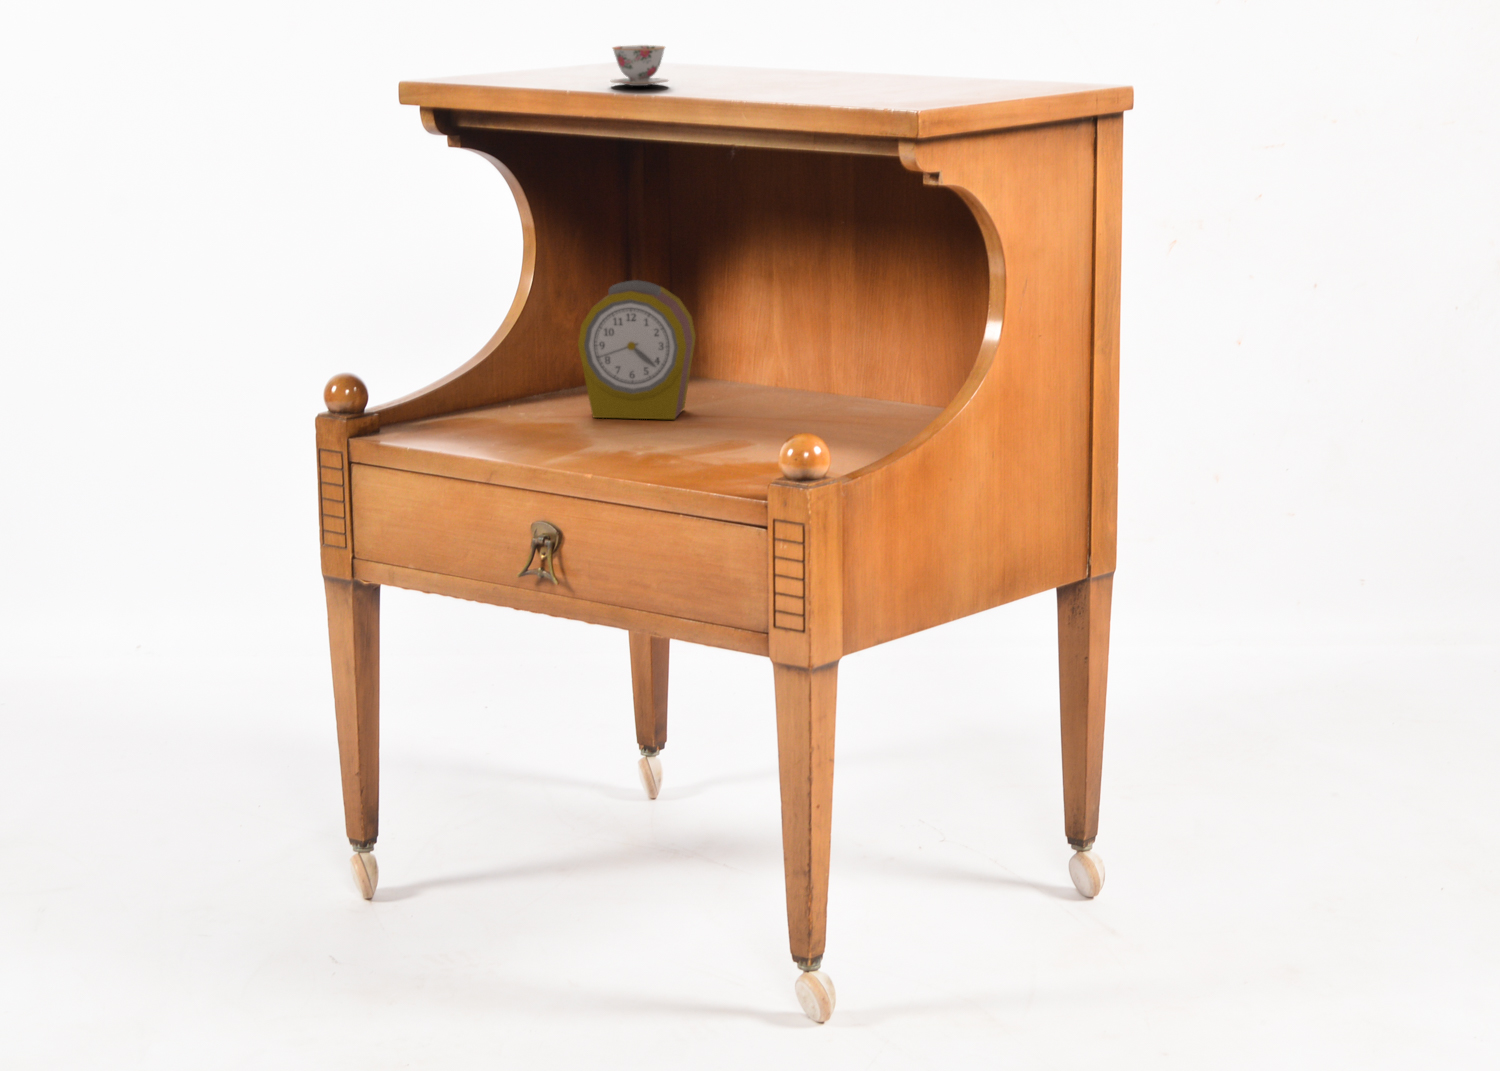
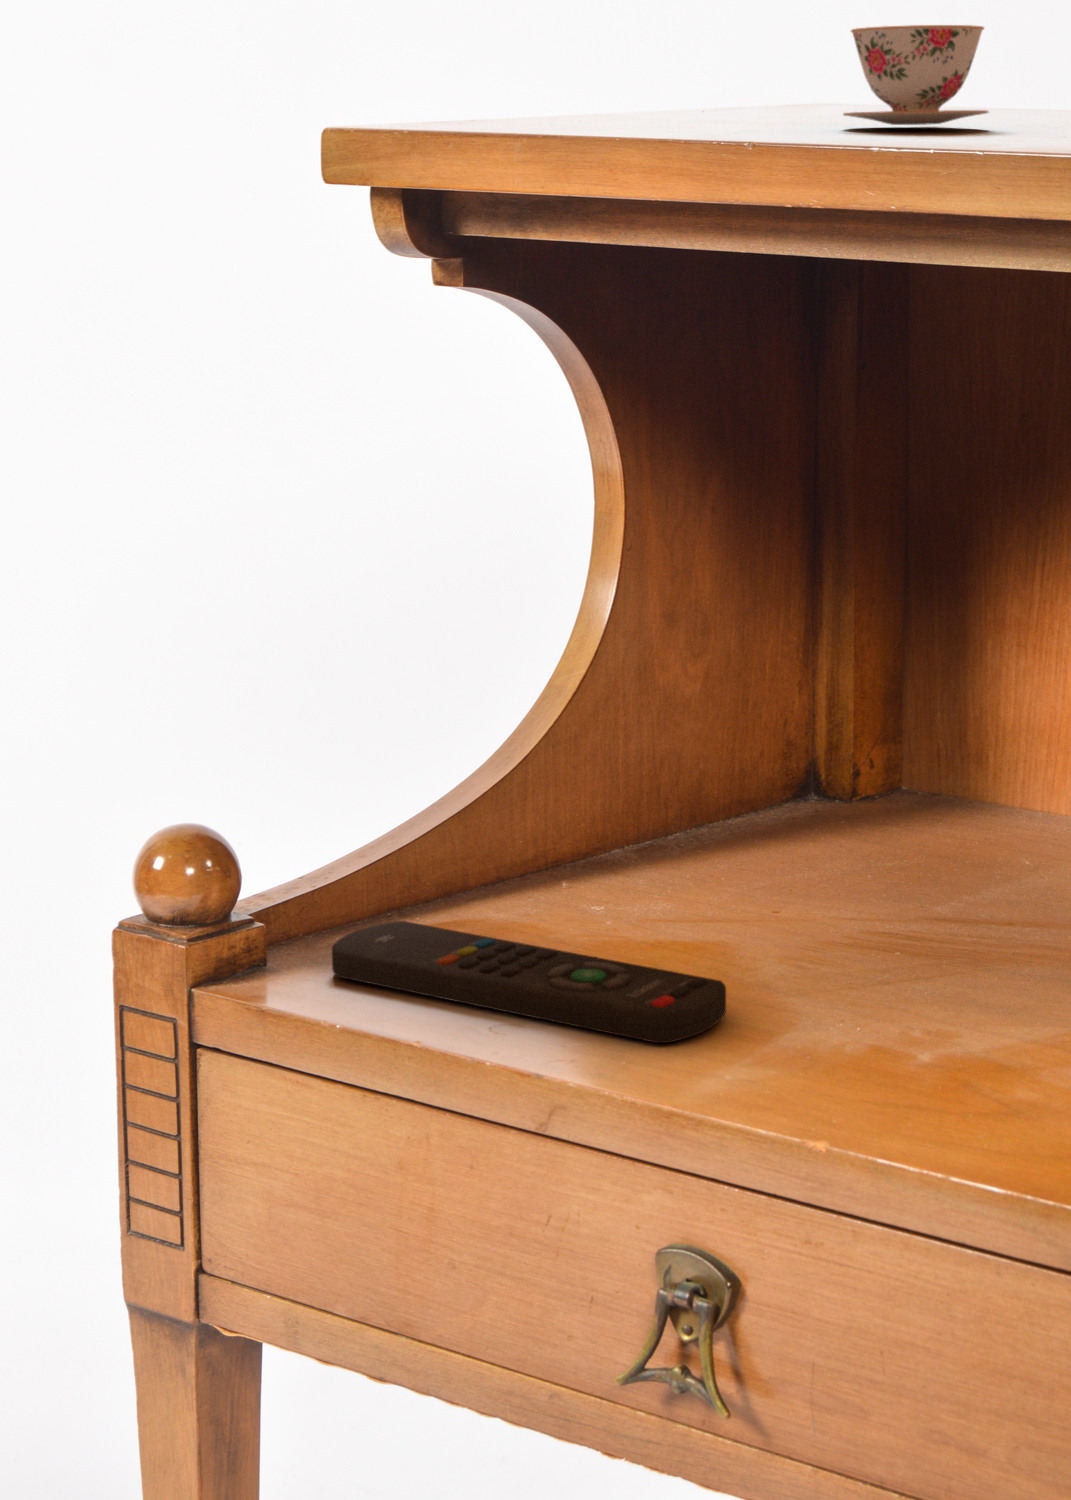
alarm clock: present [578,280,696,419] -> none [739,603,1009,936]
remote control: none [407,413,564,450] -> present [332,921,726,1043]

